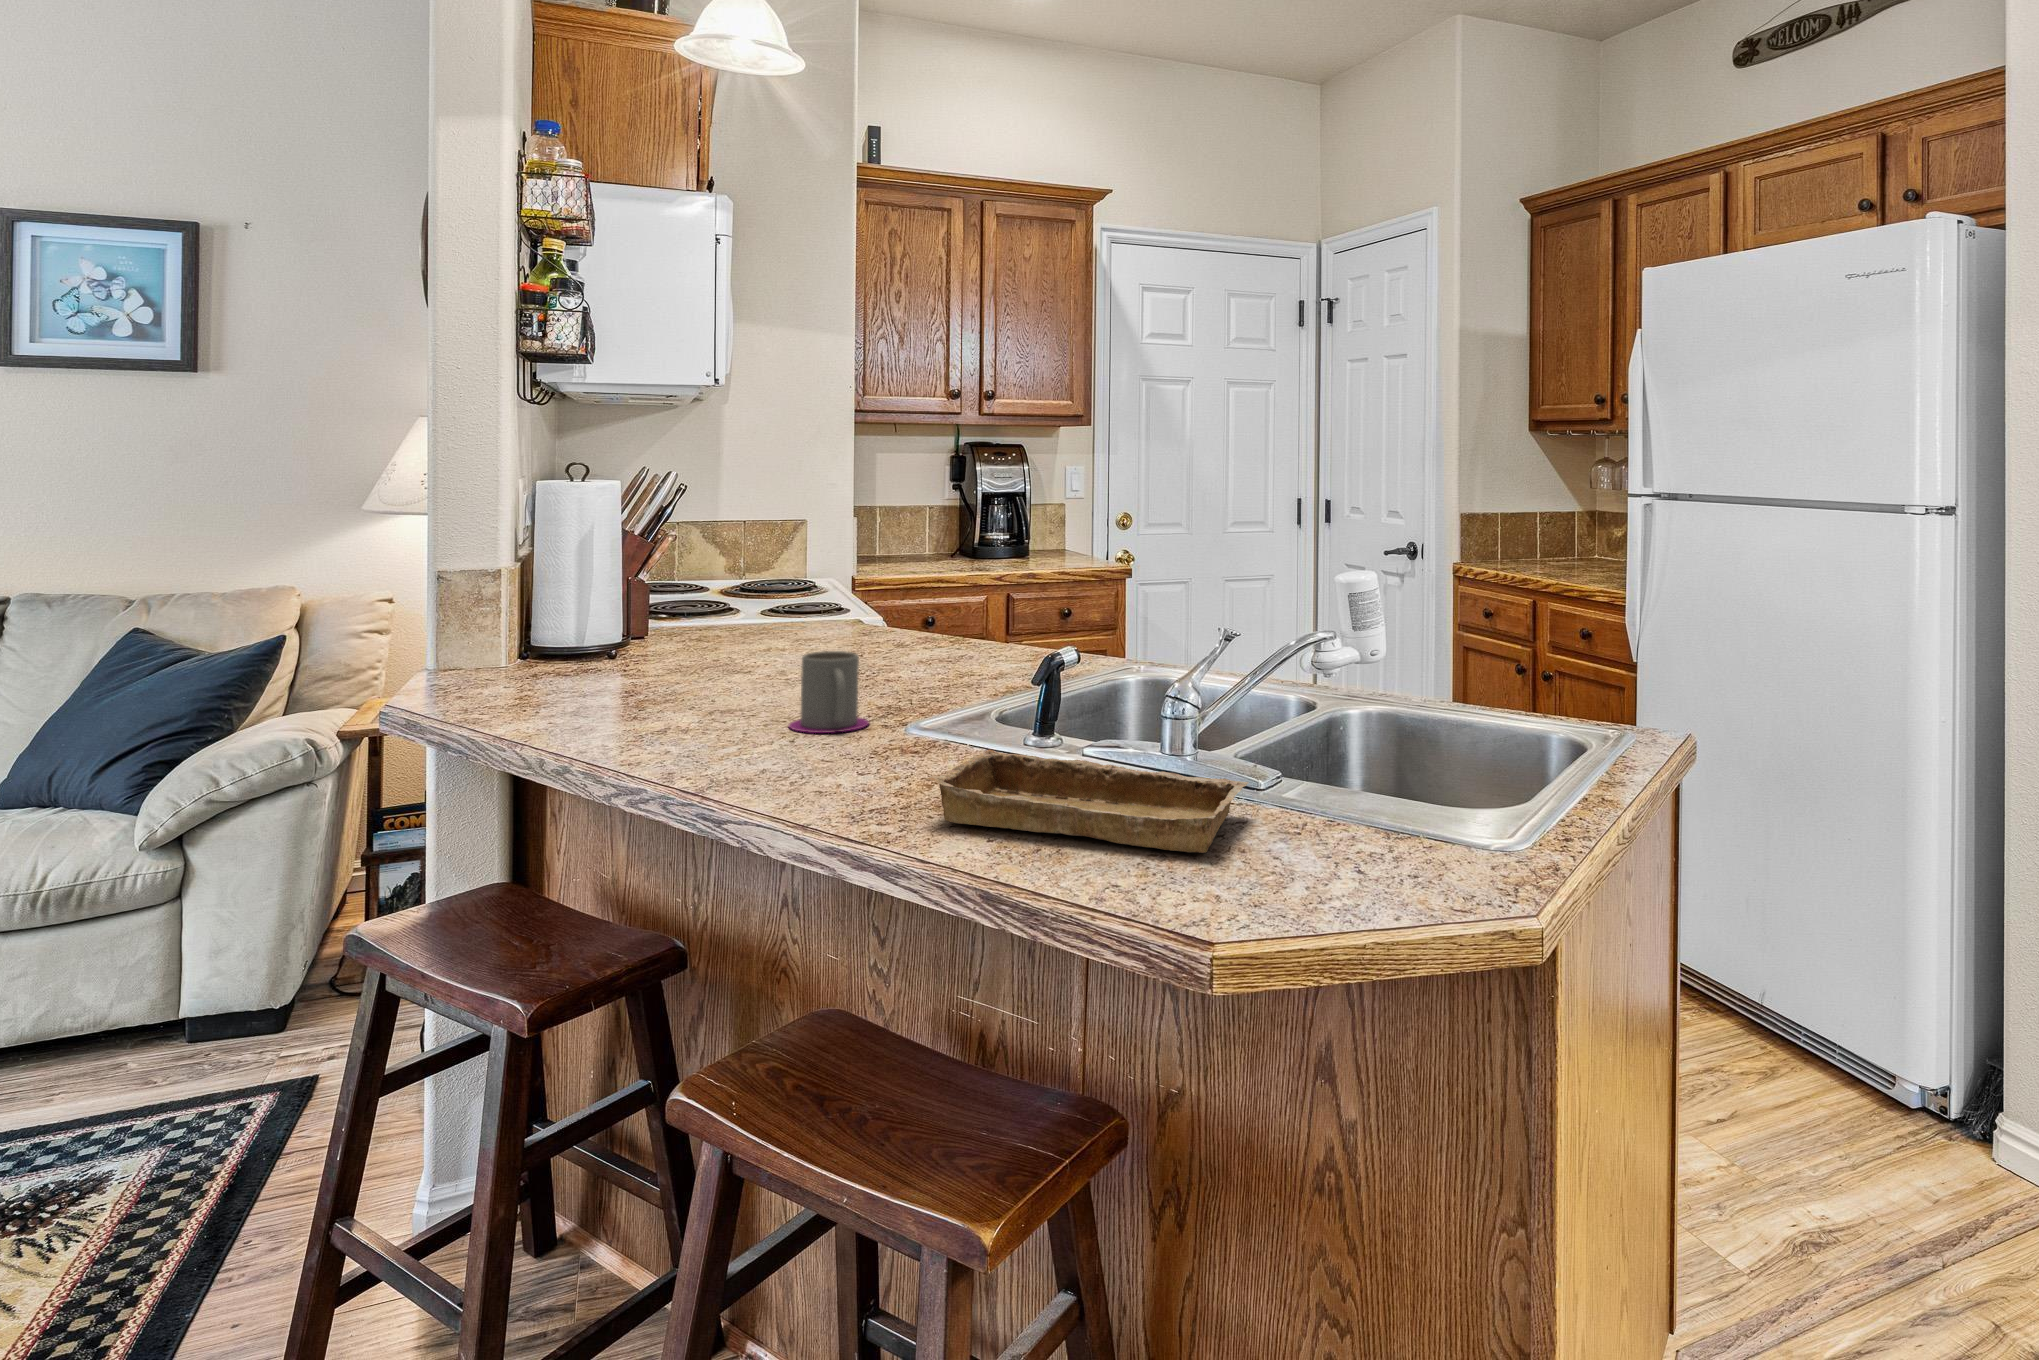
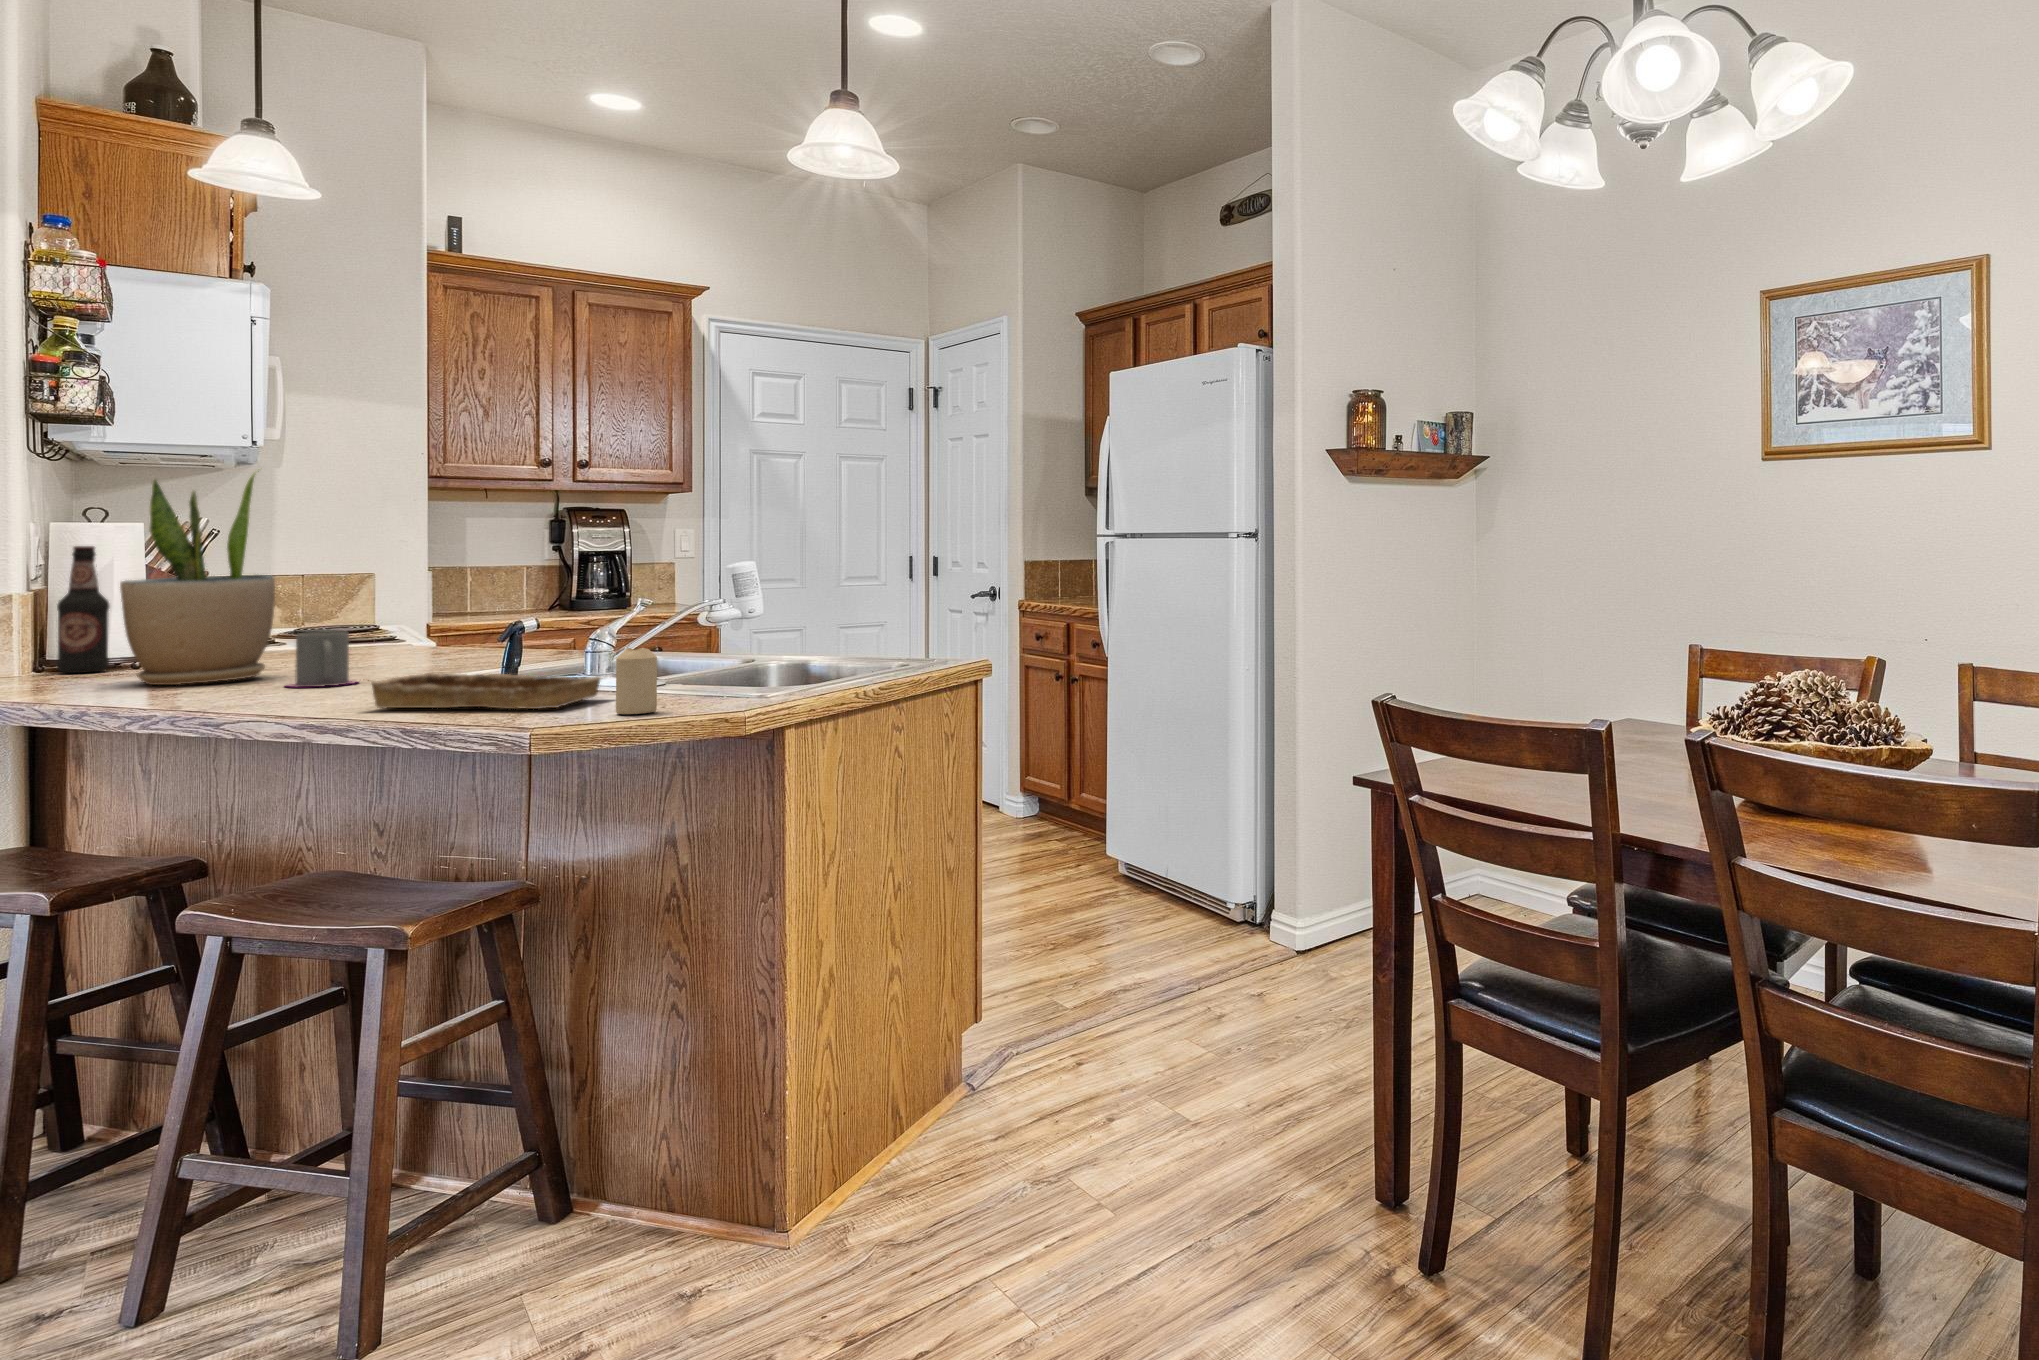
potted plant: none [613,428,769,711] -> present [120,469,275,685]
bottle: none [543,514,593,668] -> present [57,546,110,673]
candle: none [1311,770,1373,892] -> present [616,648,657,714]

